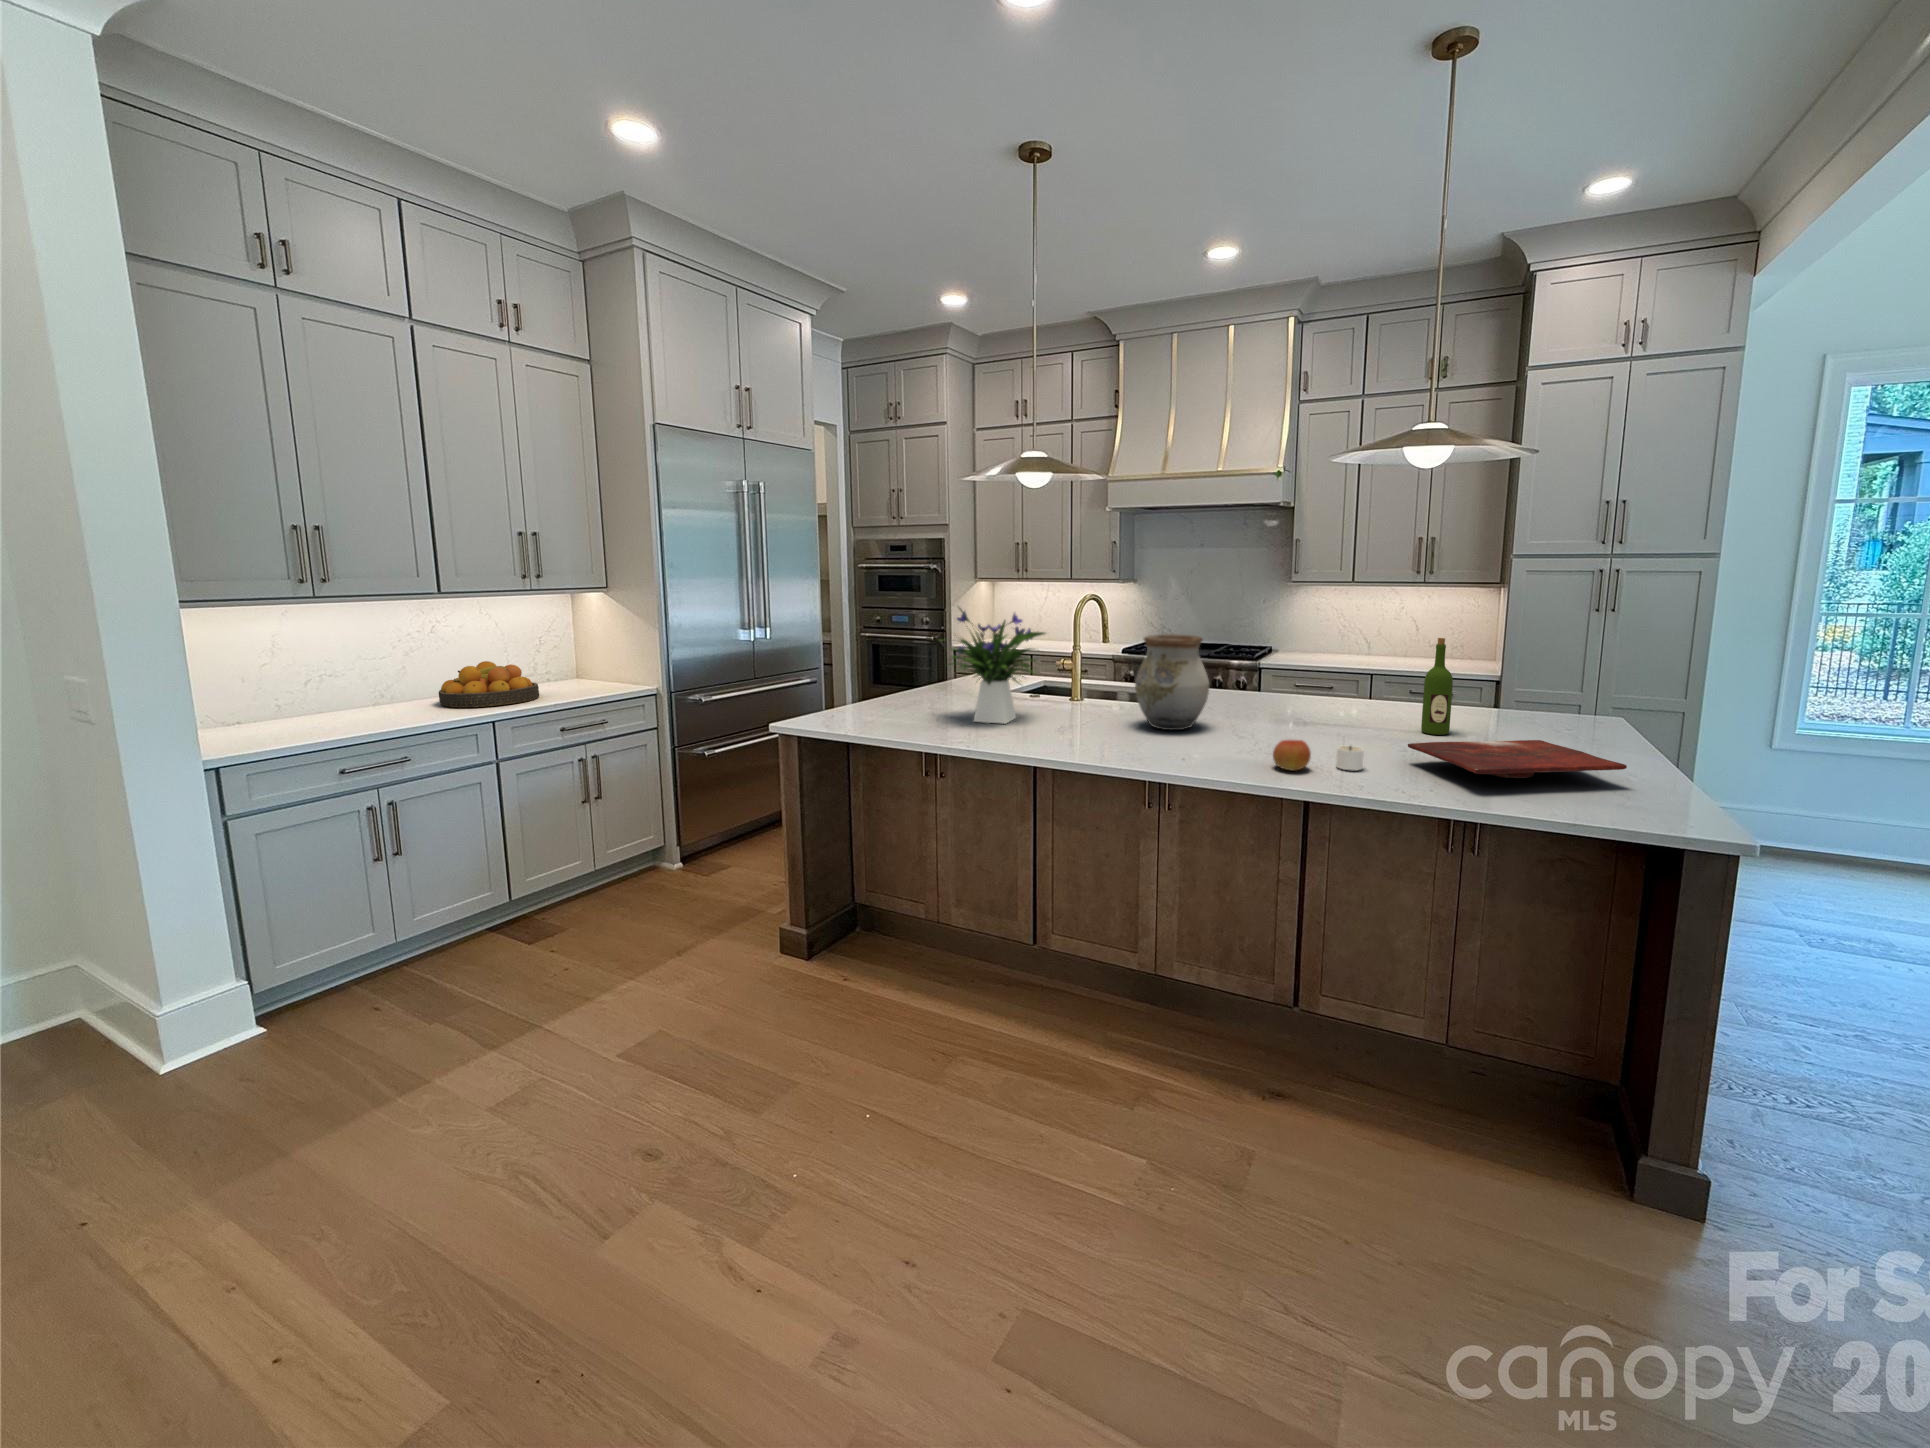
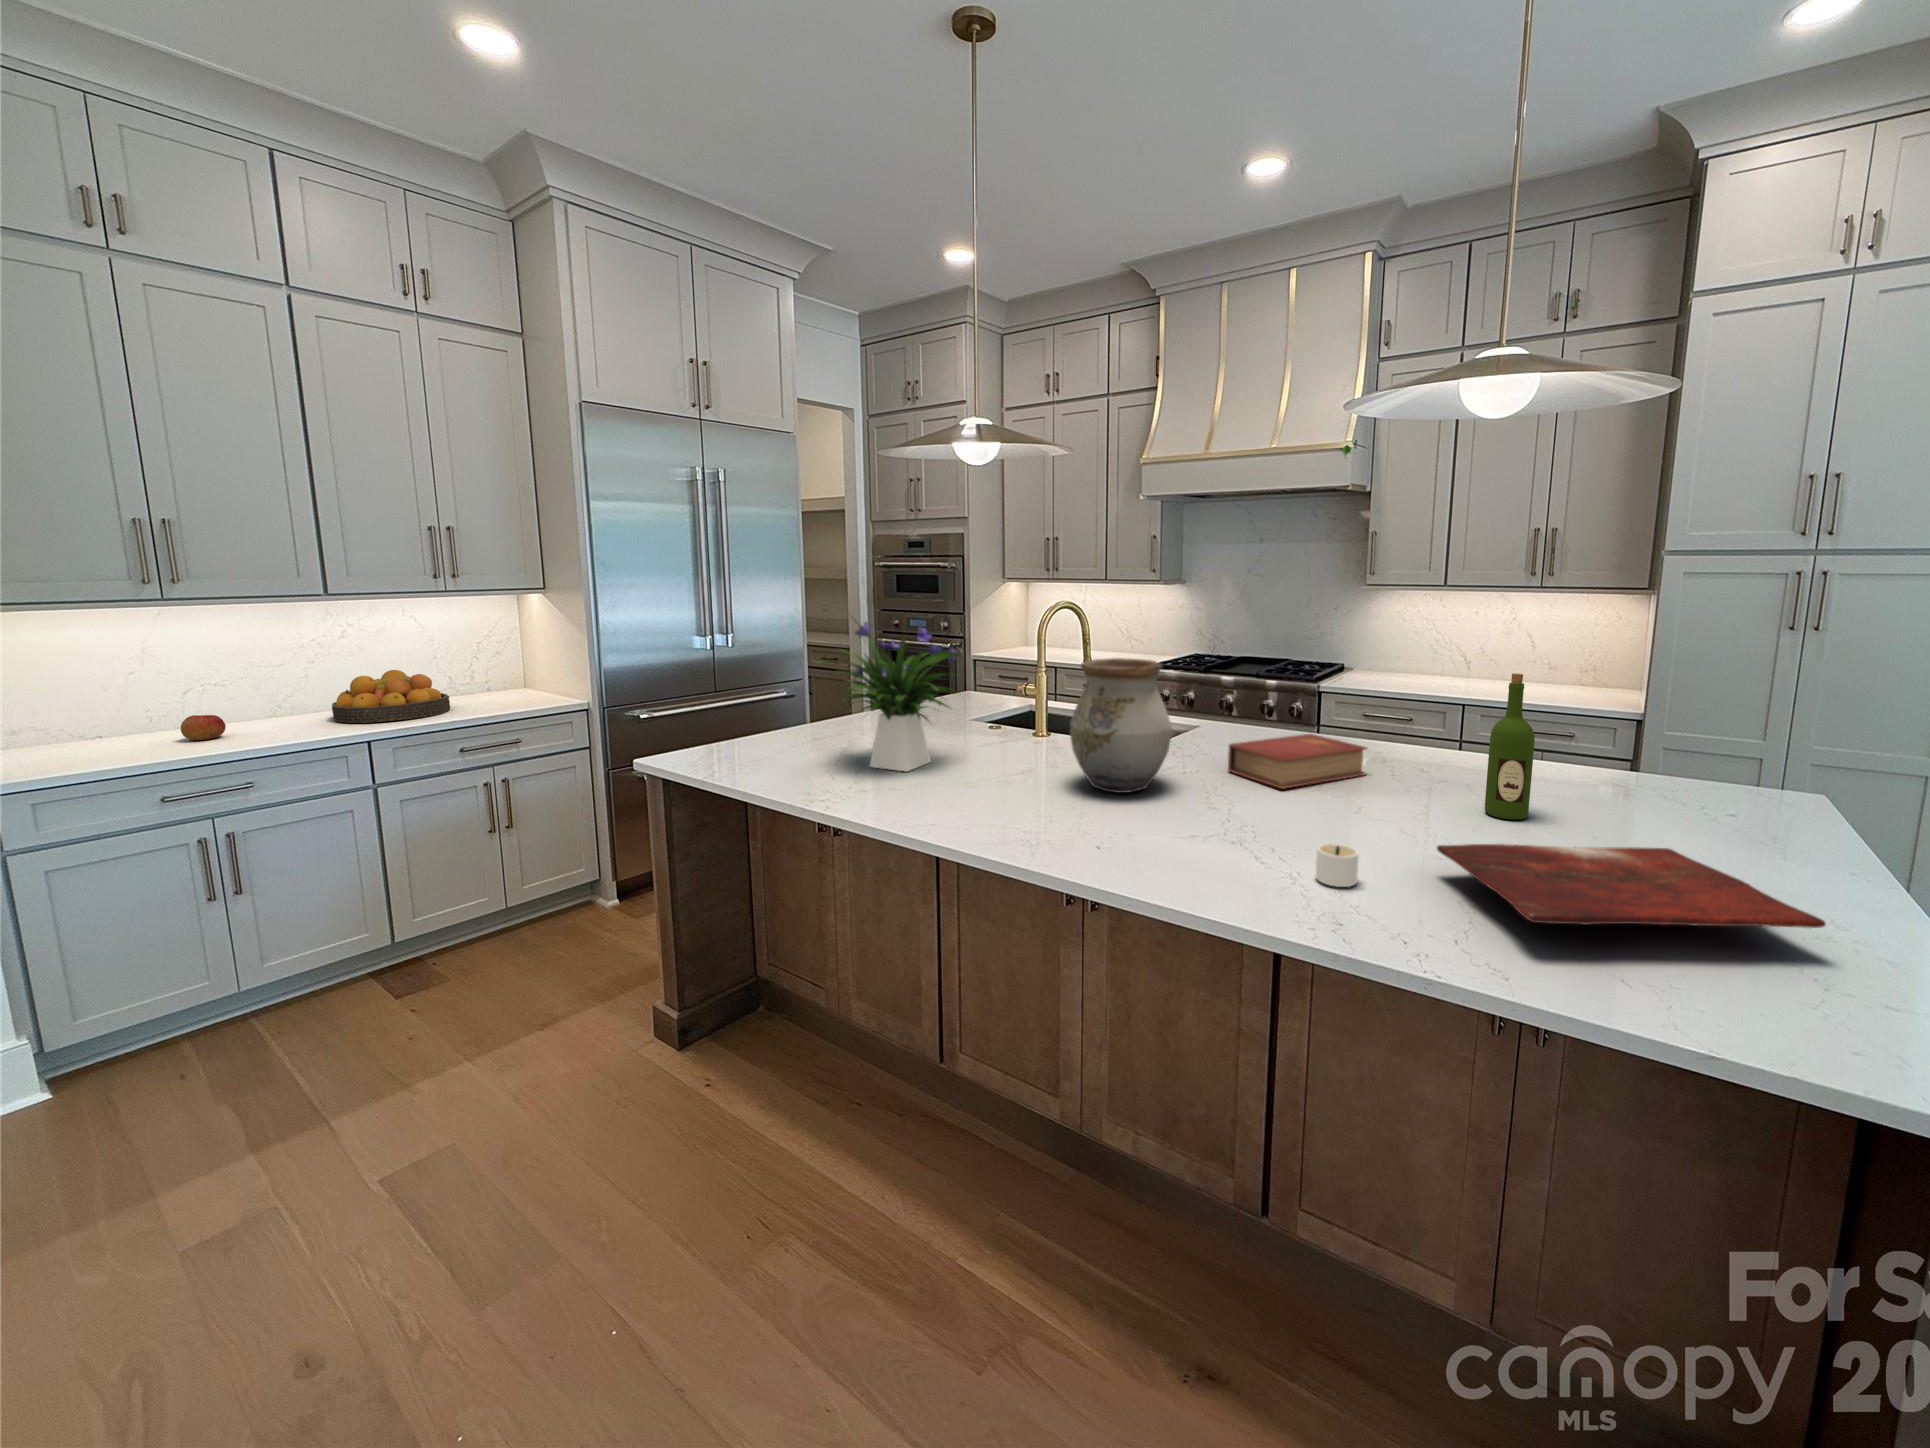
book: none [1239,689,1336,724] -> present [1228,734,1367,789]
apple: present [1273,740,1311,771] -> present [181,715,226,740]

